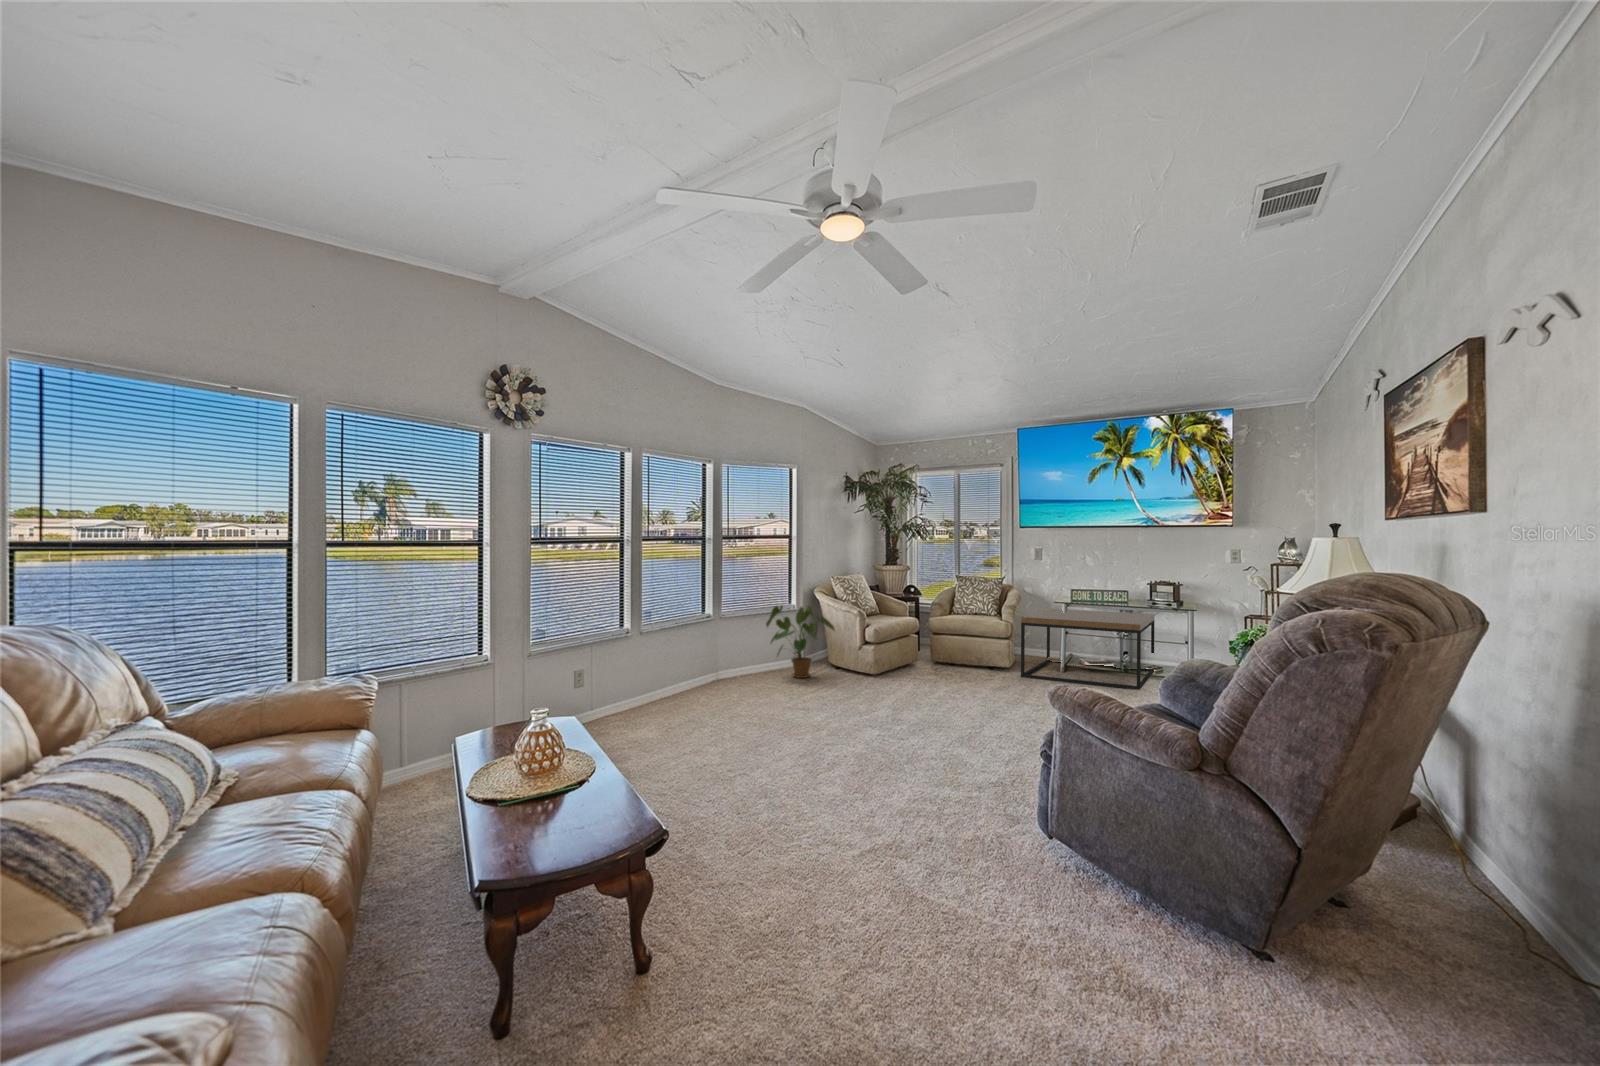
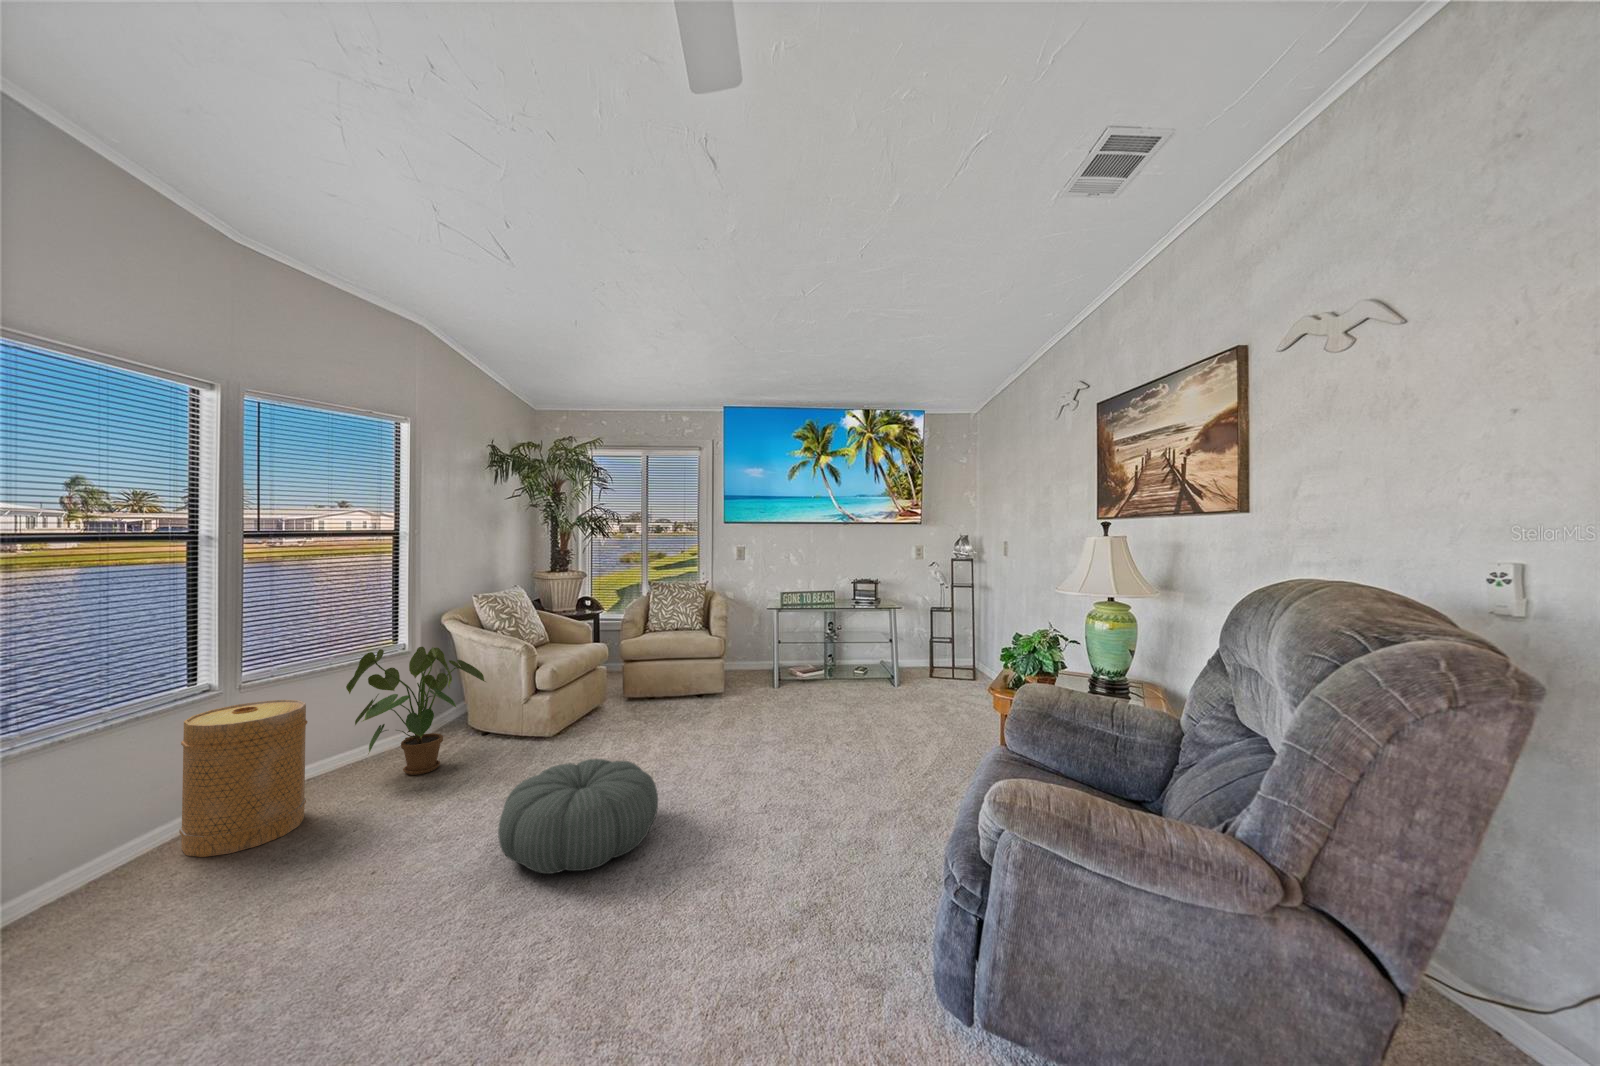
coffee table: present [1021,608,1155,690] -> none [742,613,873,704]
basket: none [708,623,752,688] -> present [179,700,307,857]
pouf: none [831,670,913,716] -> present [498,759,658,874]

